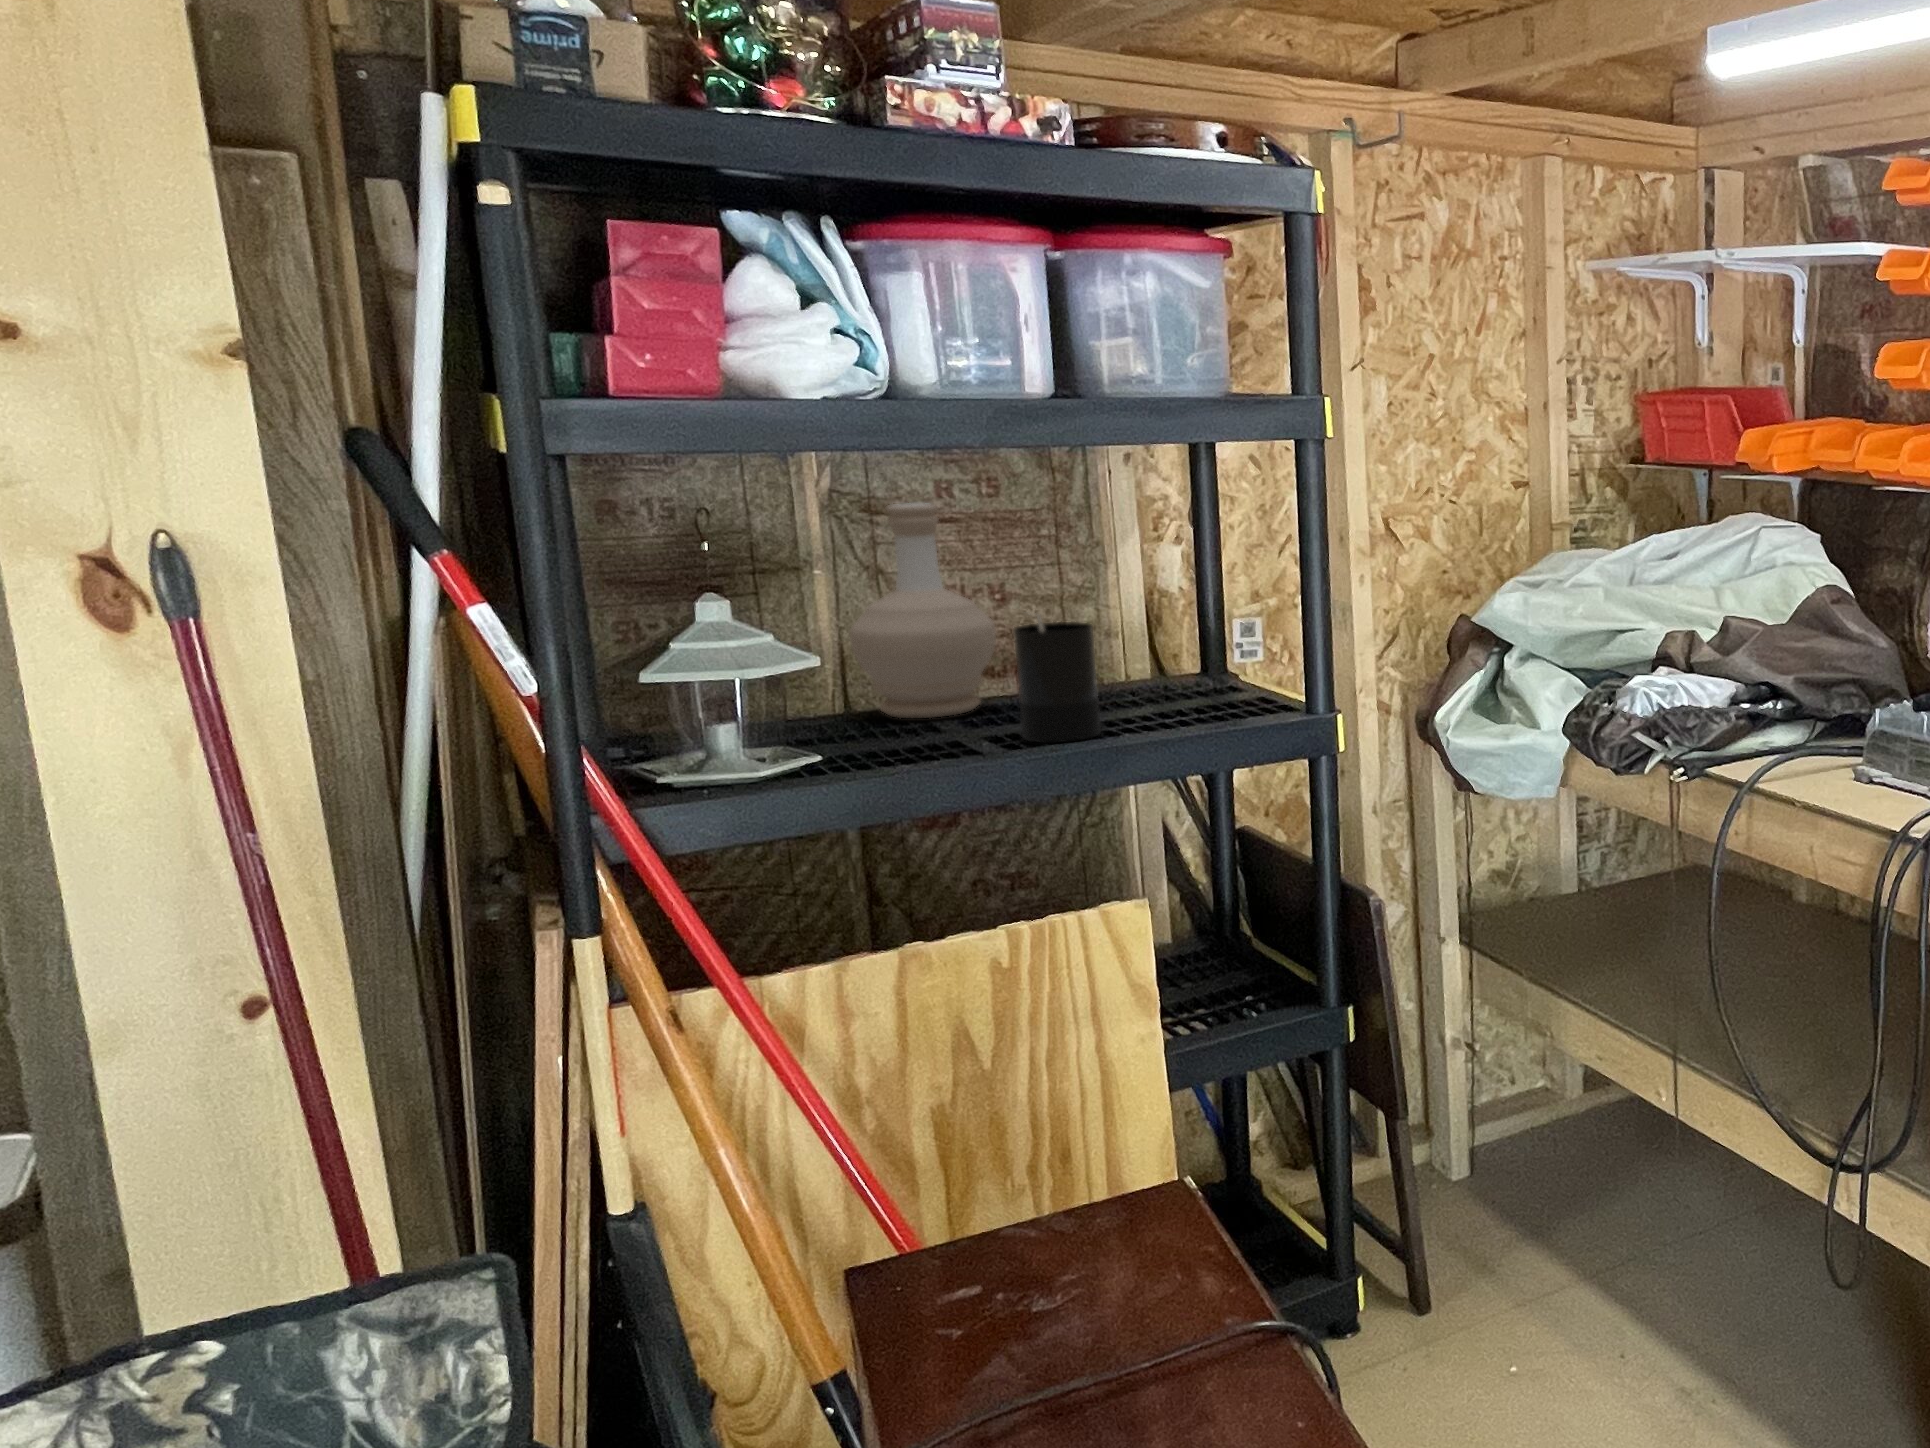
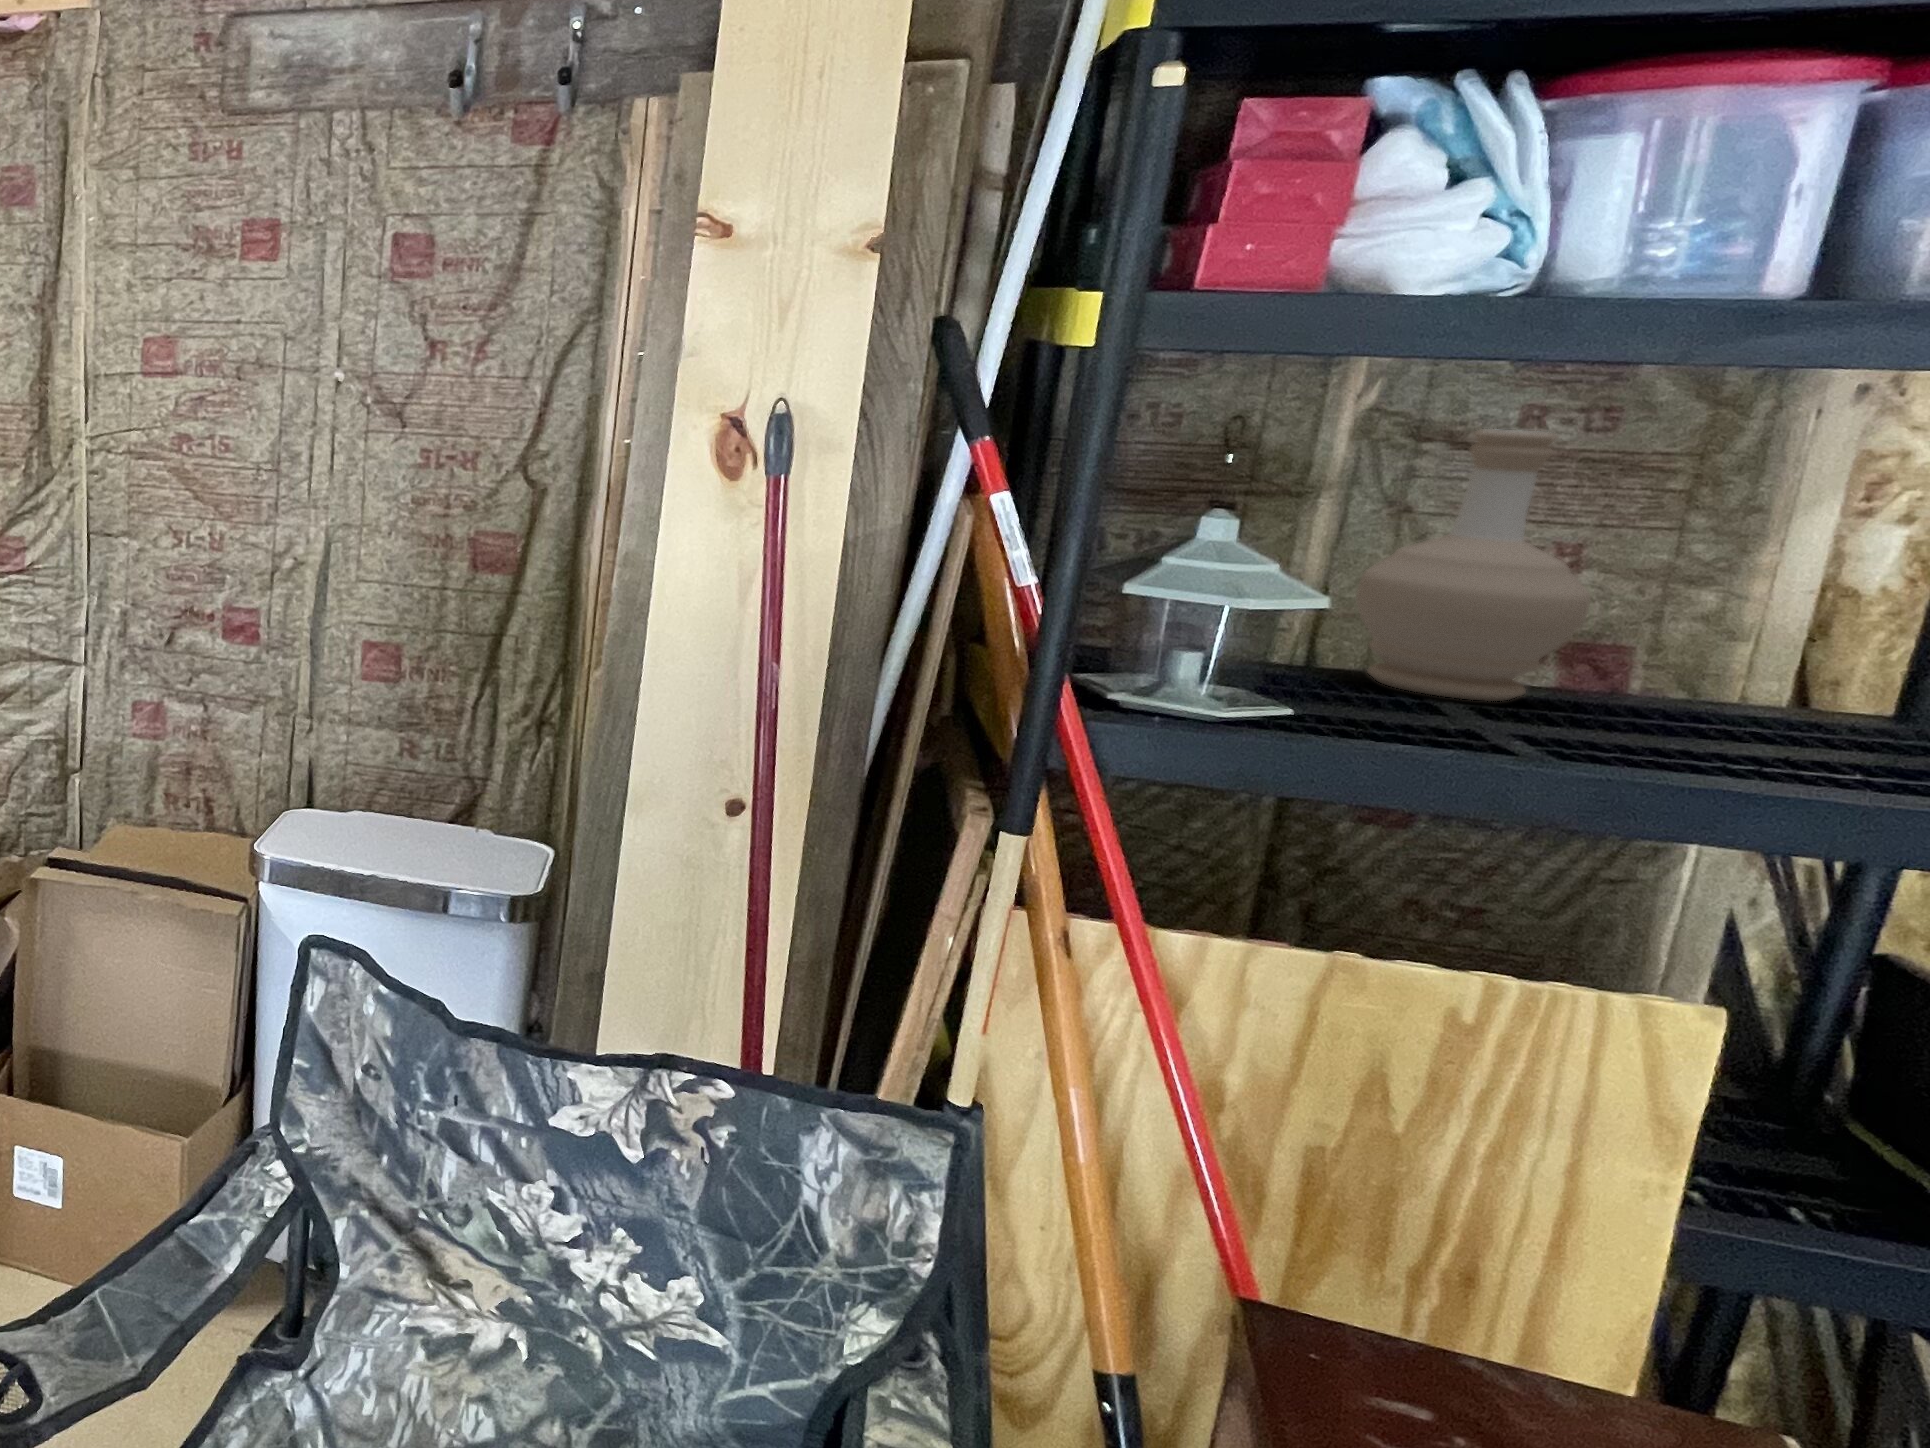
candle: present [1013,613,1101,743] -> none [1647,589,1860,782]

